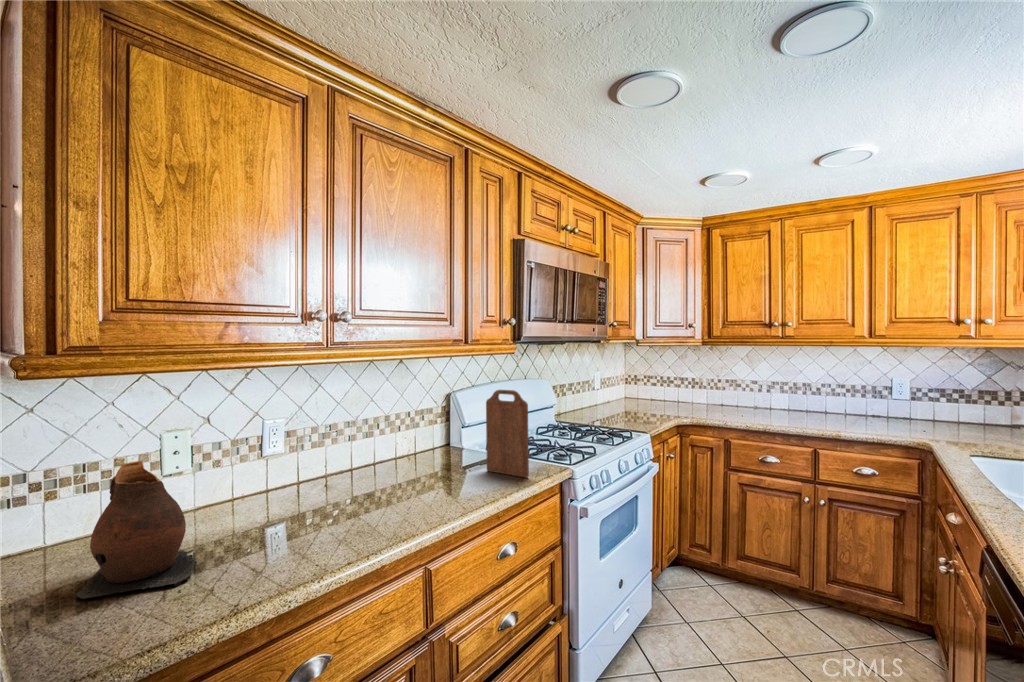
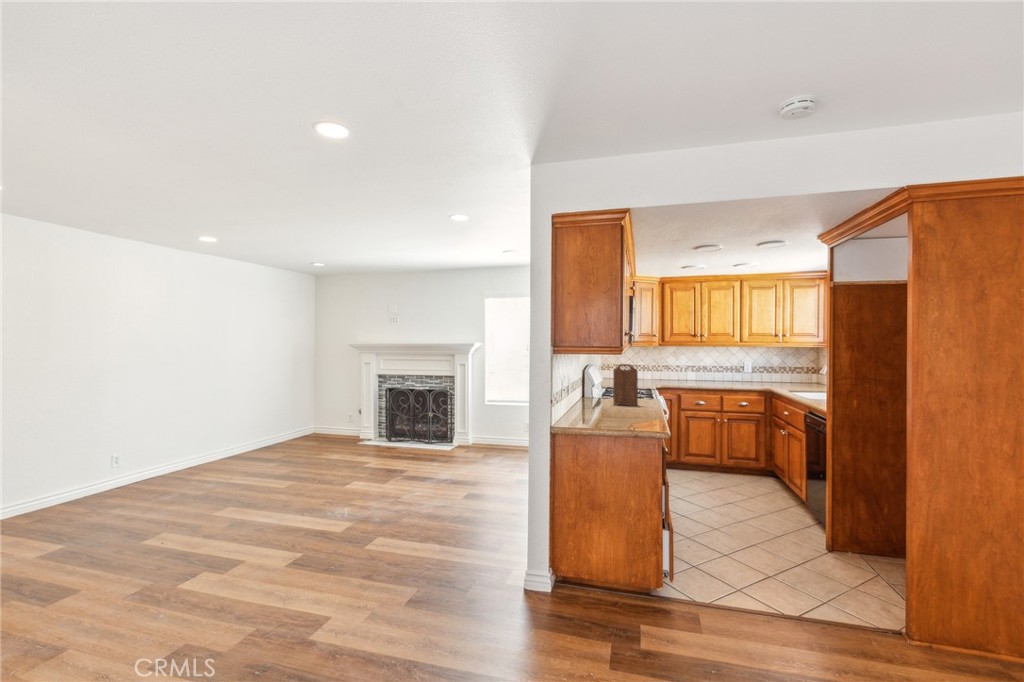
ceramic pitcher: present [76,461,197,599] -> none [576,383,615,426]

